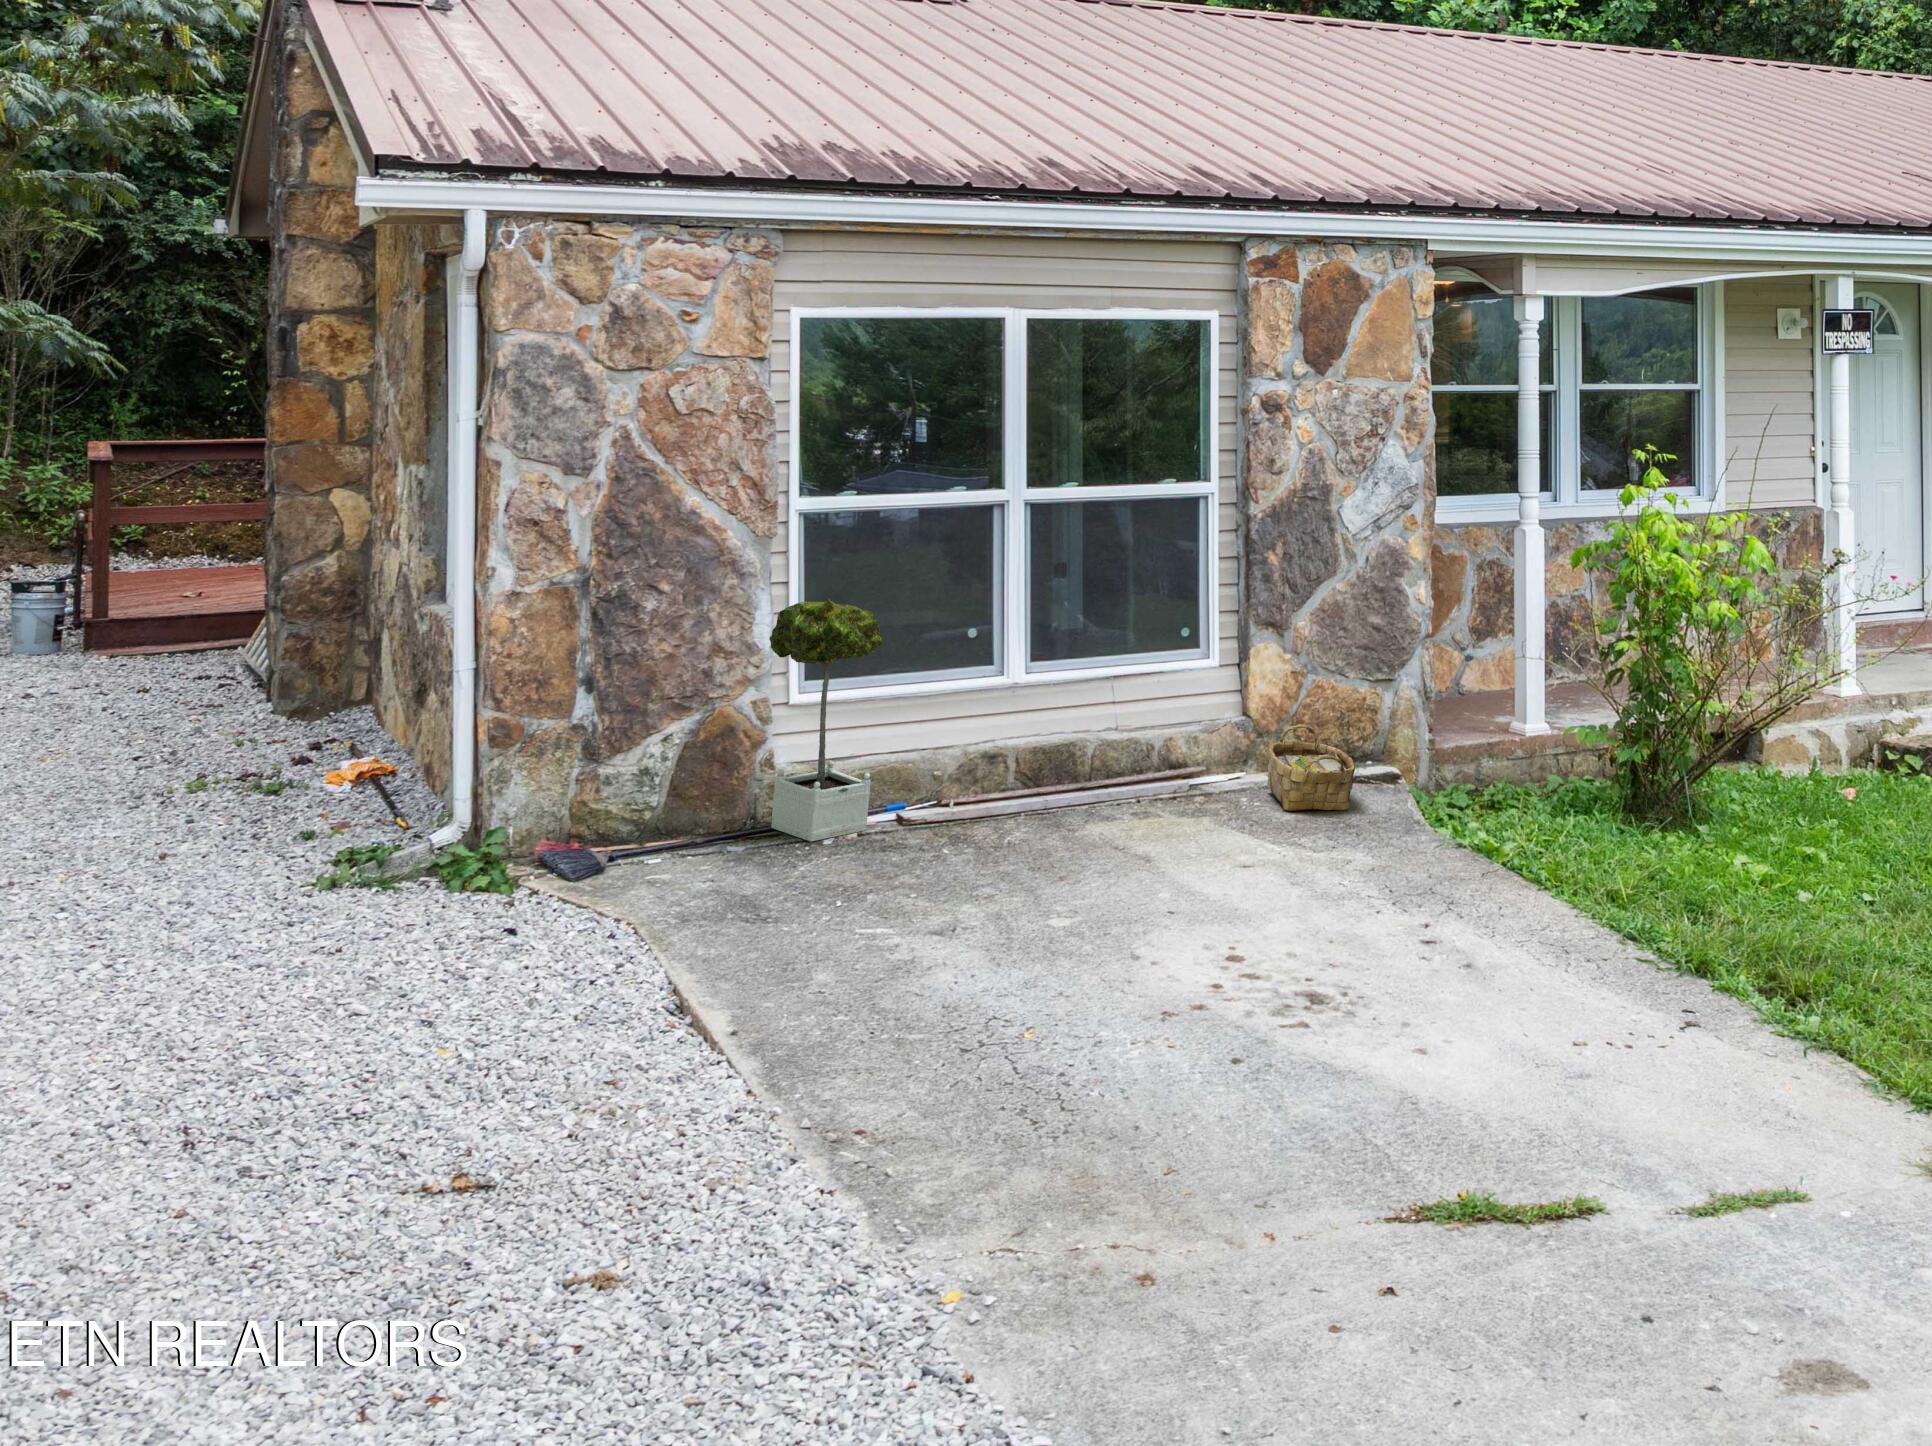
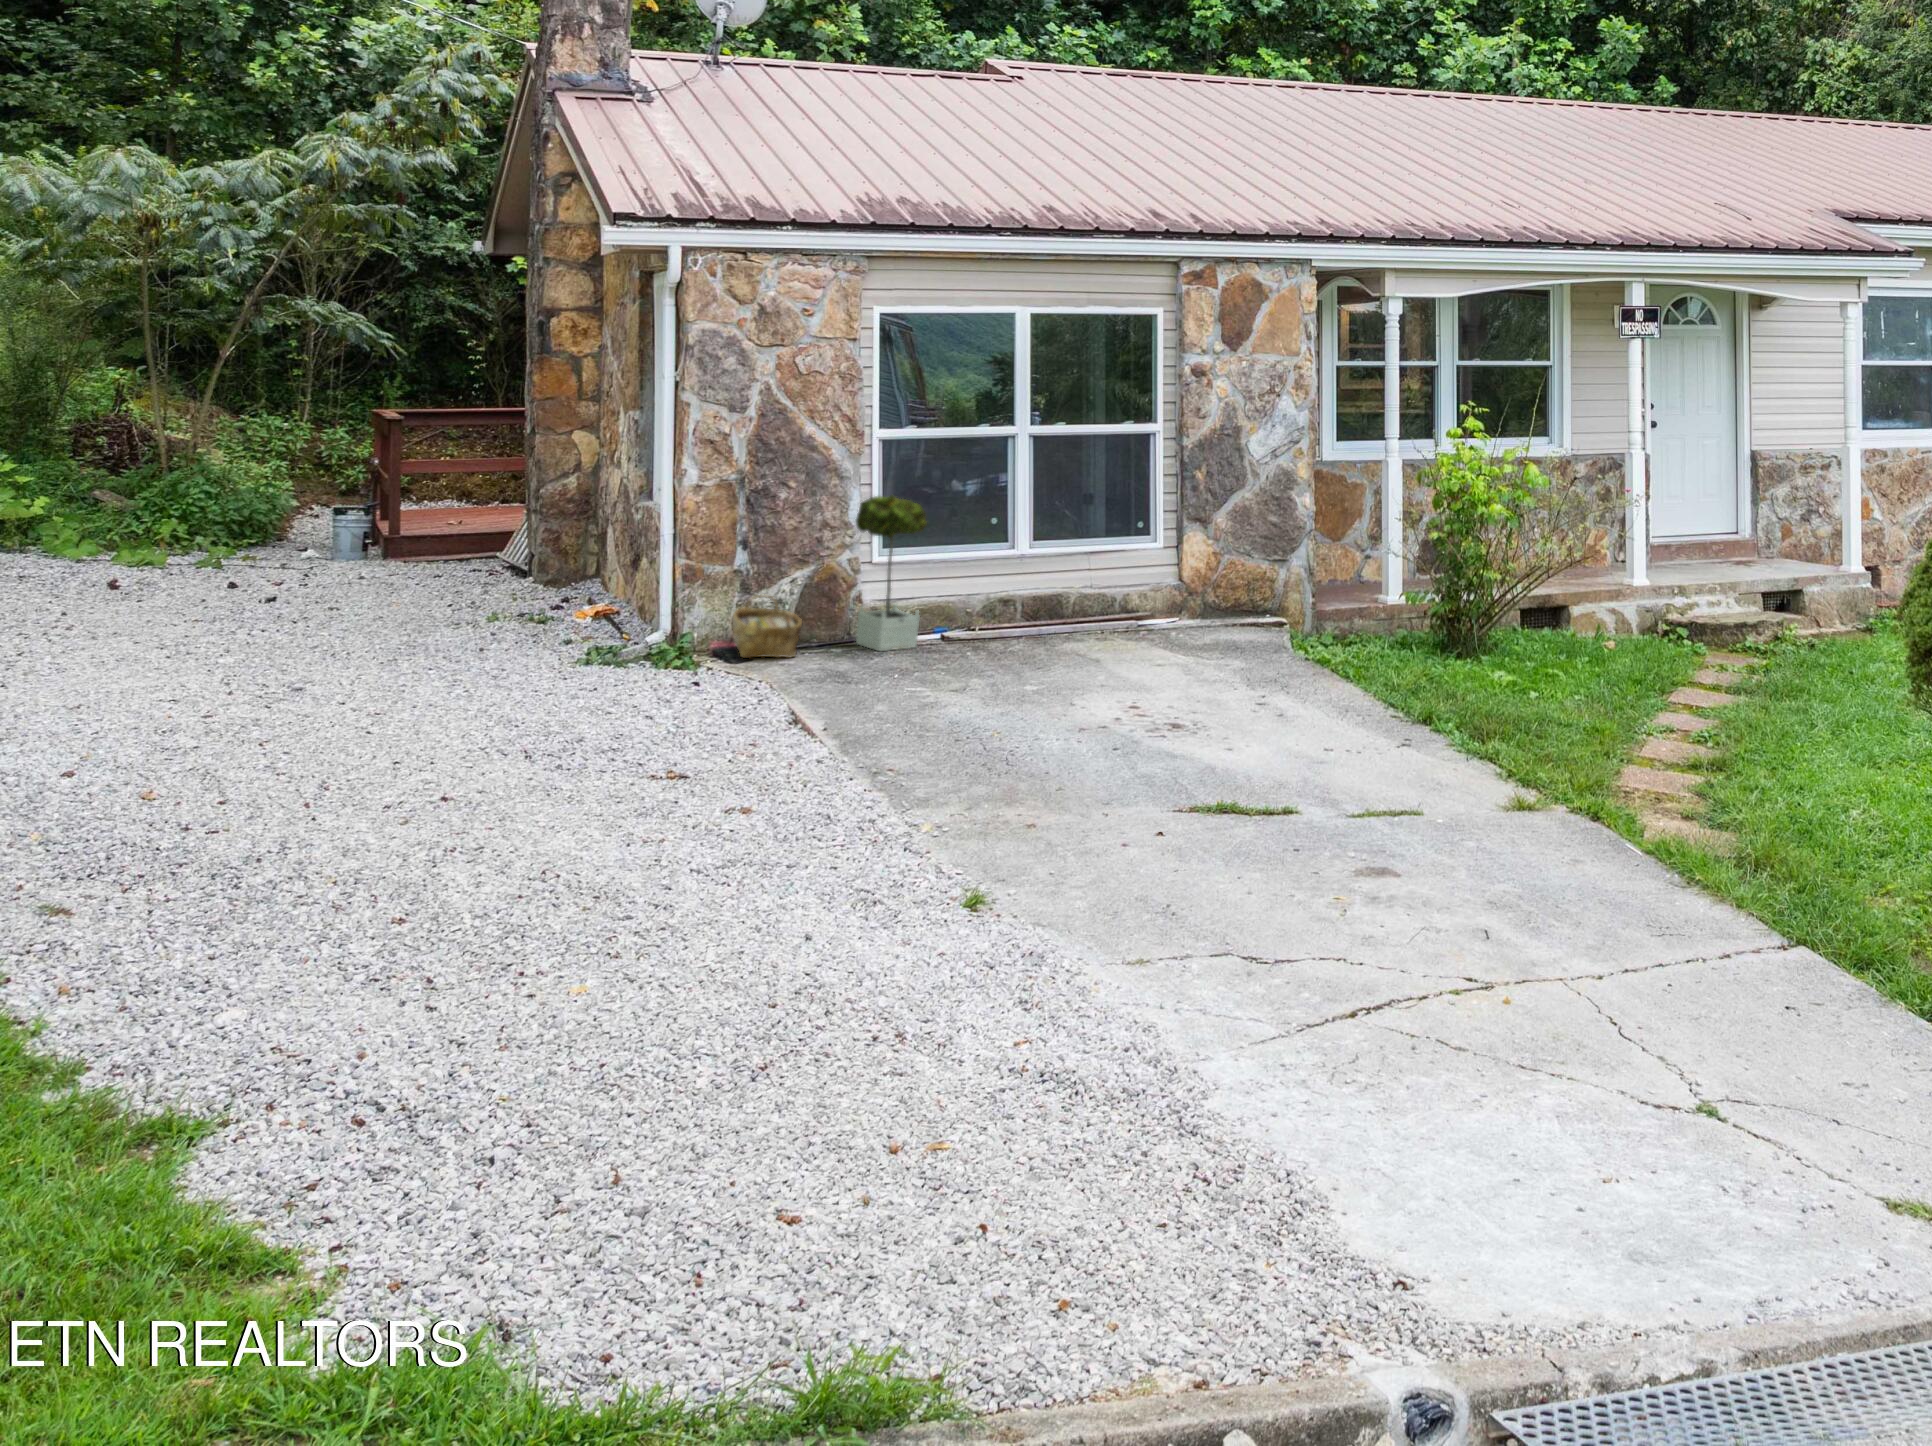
woven basket: present [1267,724,1355,811] -> present [733,594,802,658]

